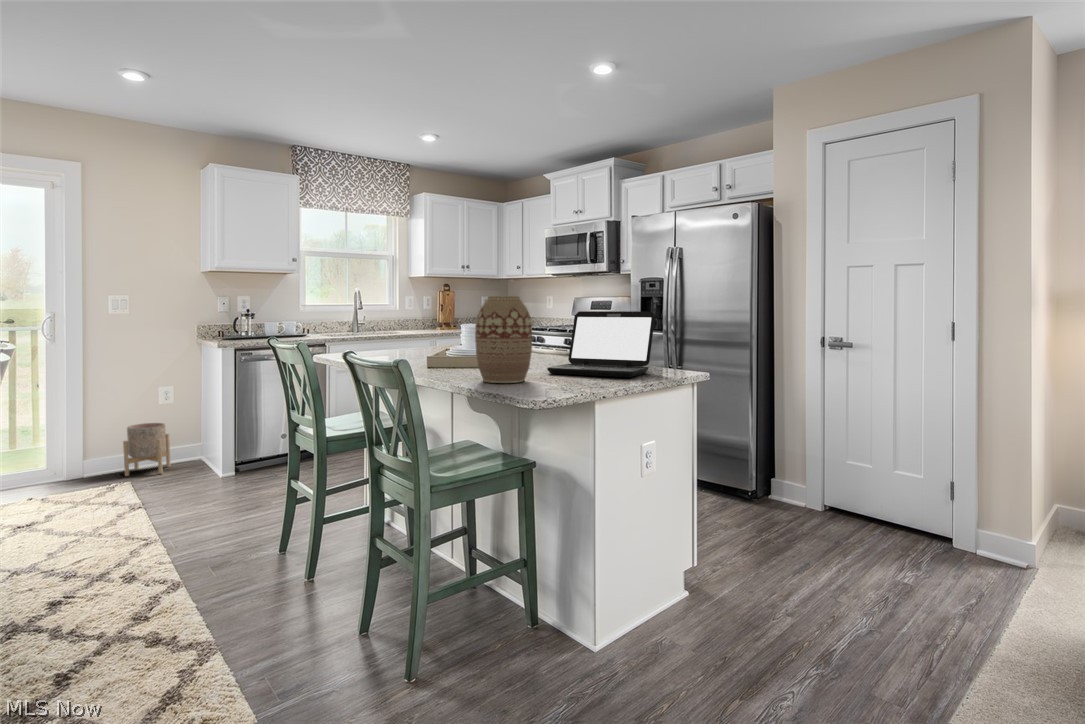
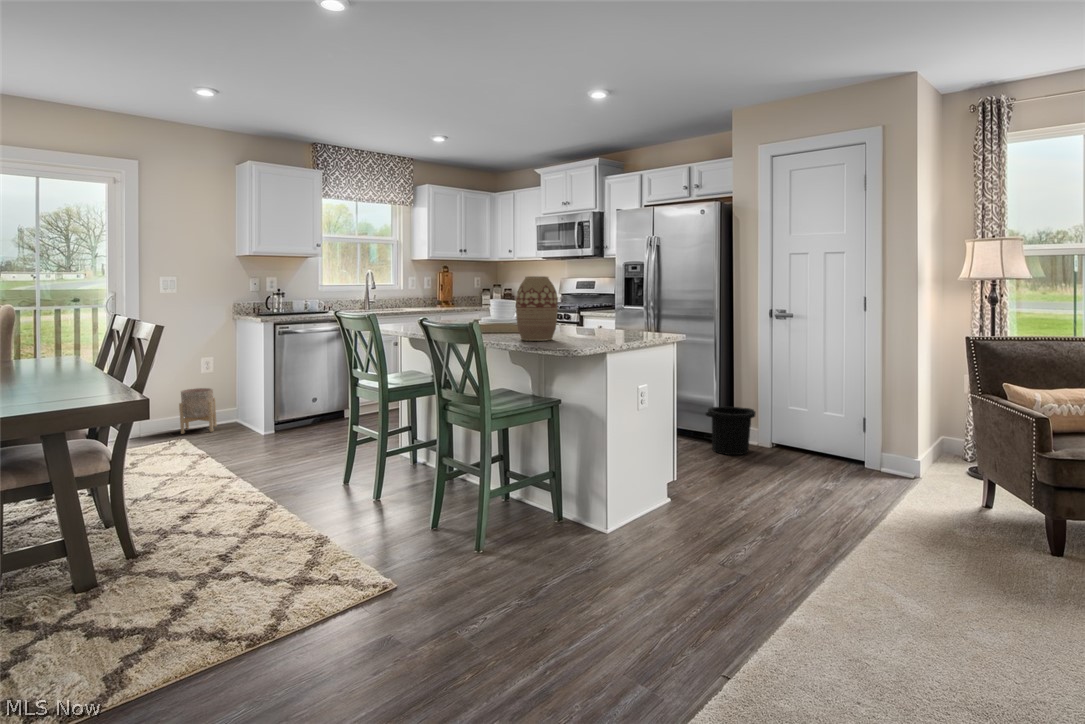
laptop: present [547,311,655,377] -> none [565,288,645,337]
trash can: none [740,456,804,520] -> present [706,407,756,455]

